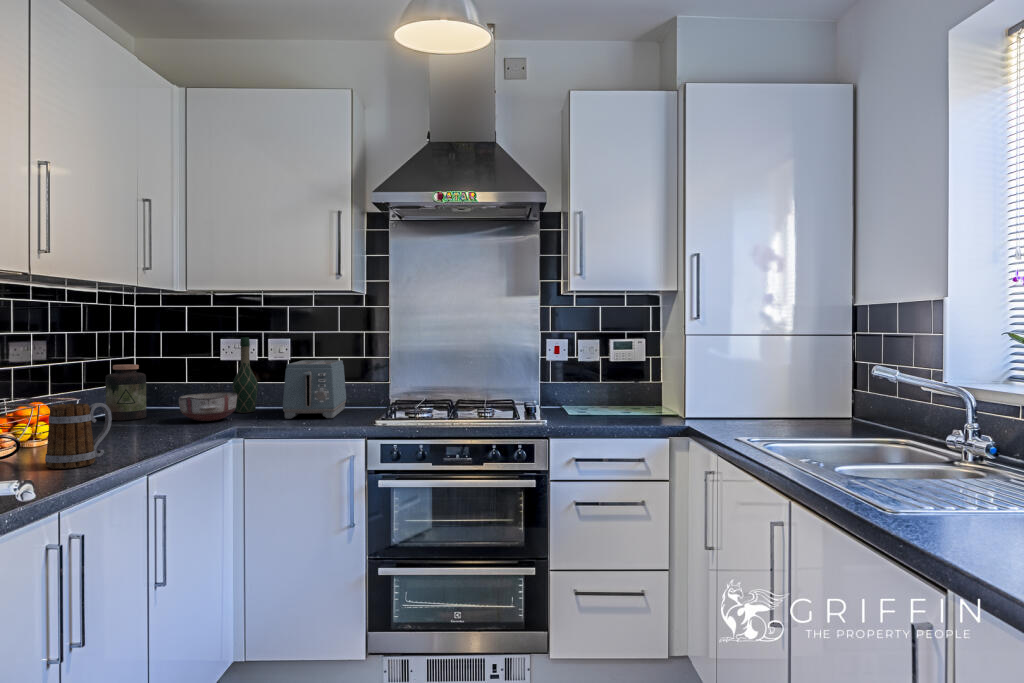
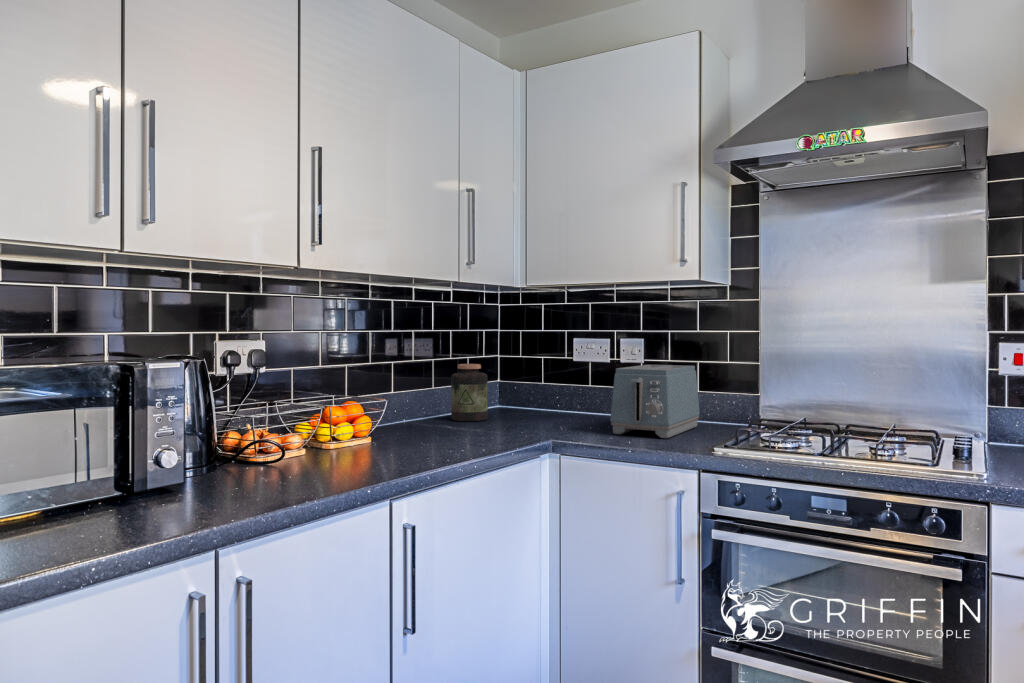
wine bottle: present [232,337,258,413] -> none [571,337,598,422]
ceramic bowl: present [179,392,237,421] -> none [506,398,566,429]
mug: present [45,403,112,469] -> none [322,403,387,472]

